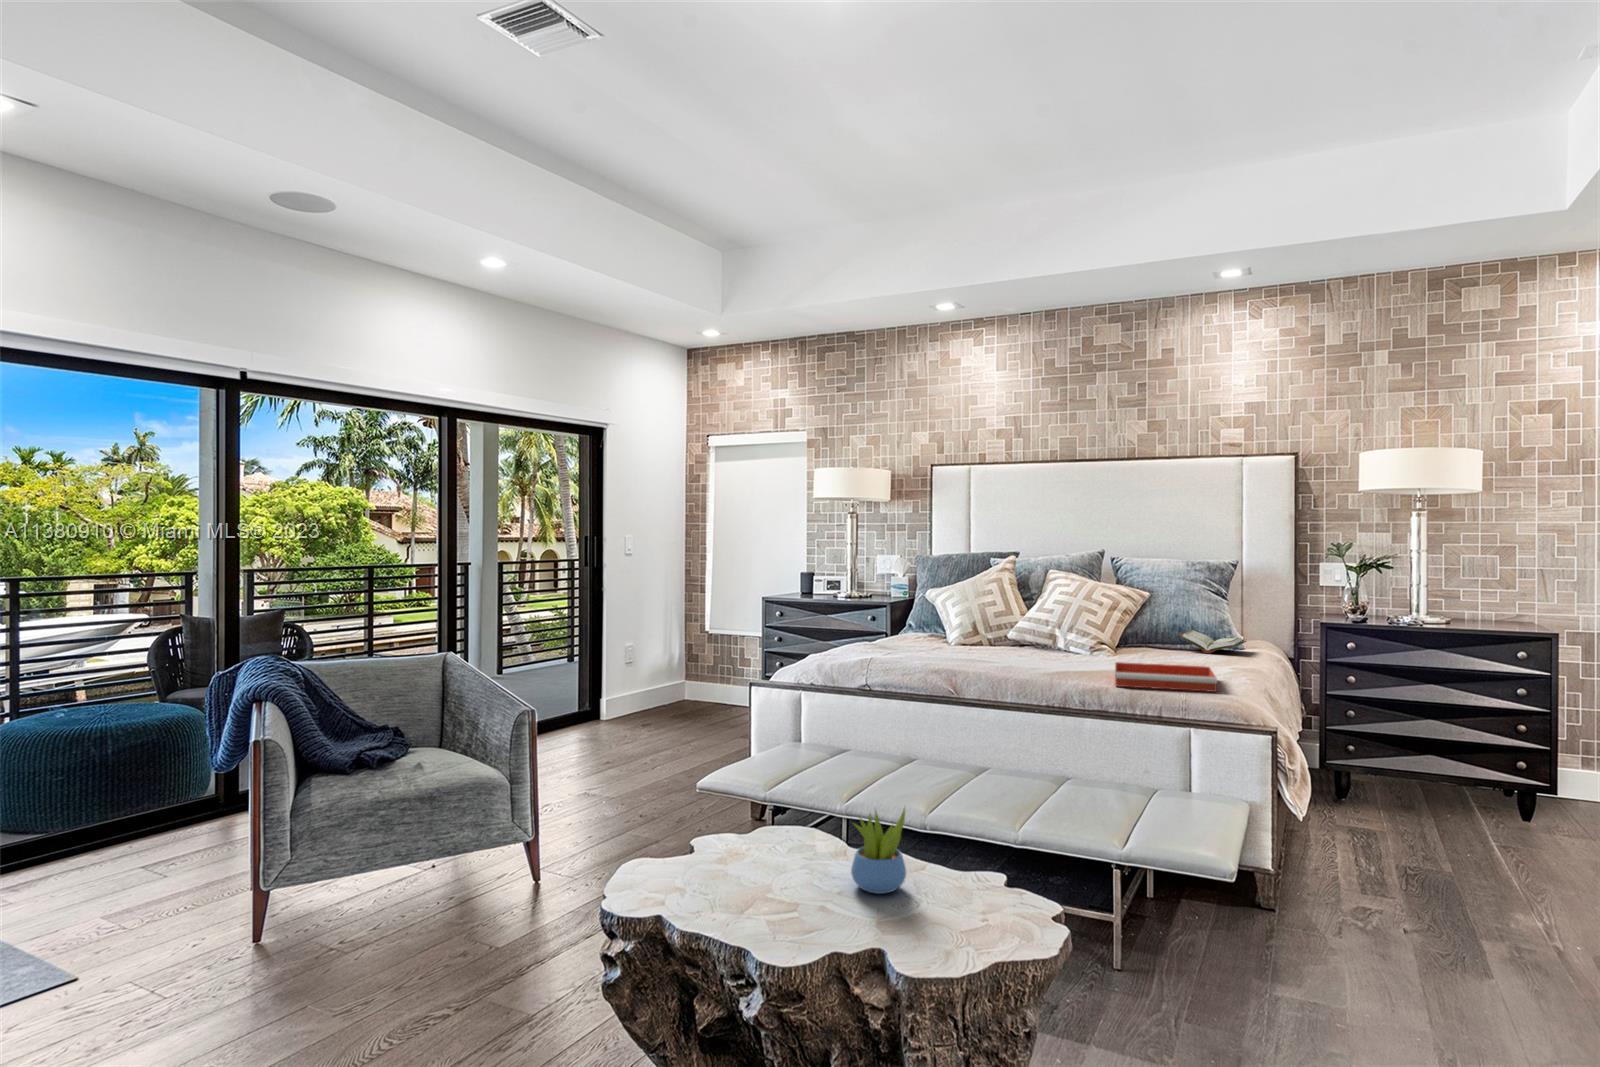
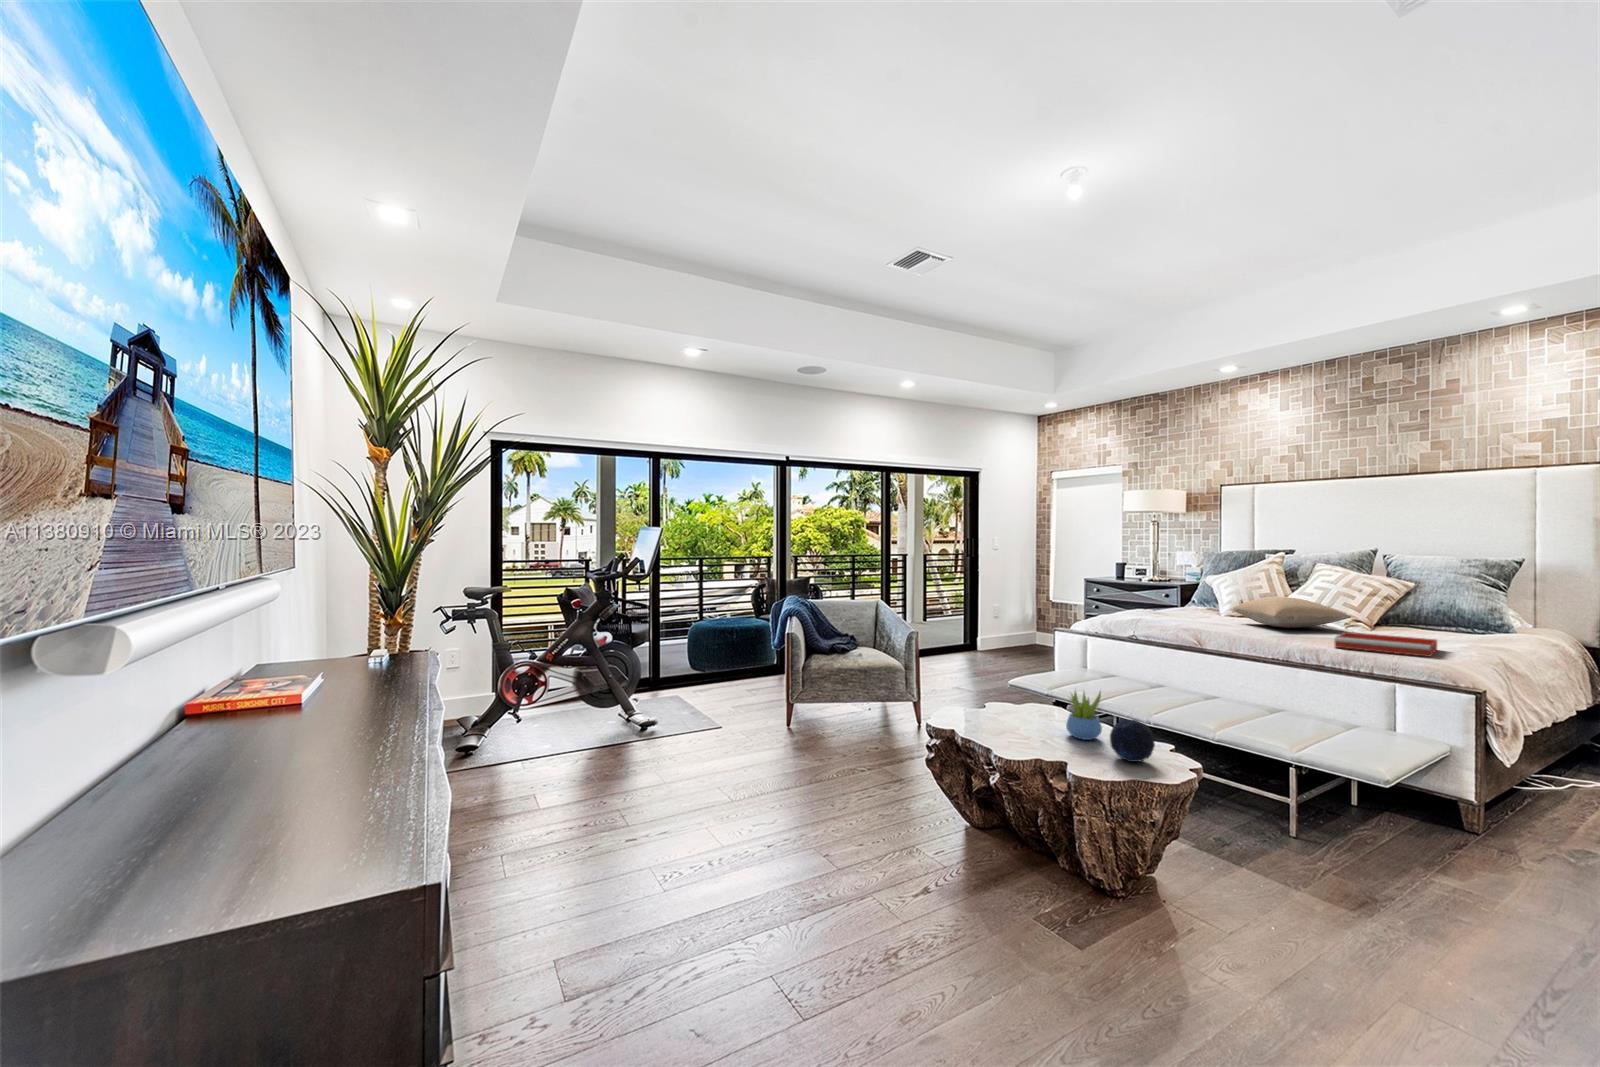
pillow: none [974,617,1105,657] -> present [1233,597,1351,628]
book: present [1178,630,1246,653] -> none [1436,616,1514,635]
decorative orb: none [934,856,1004,930] -> present [1110,720,1155,762]

